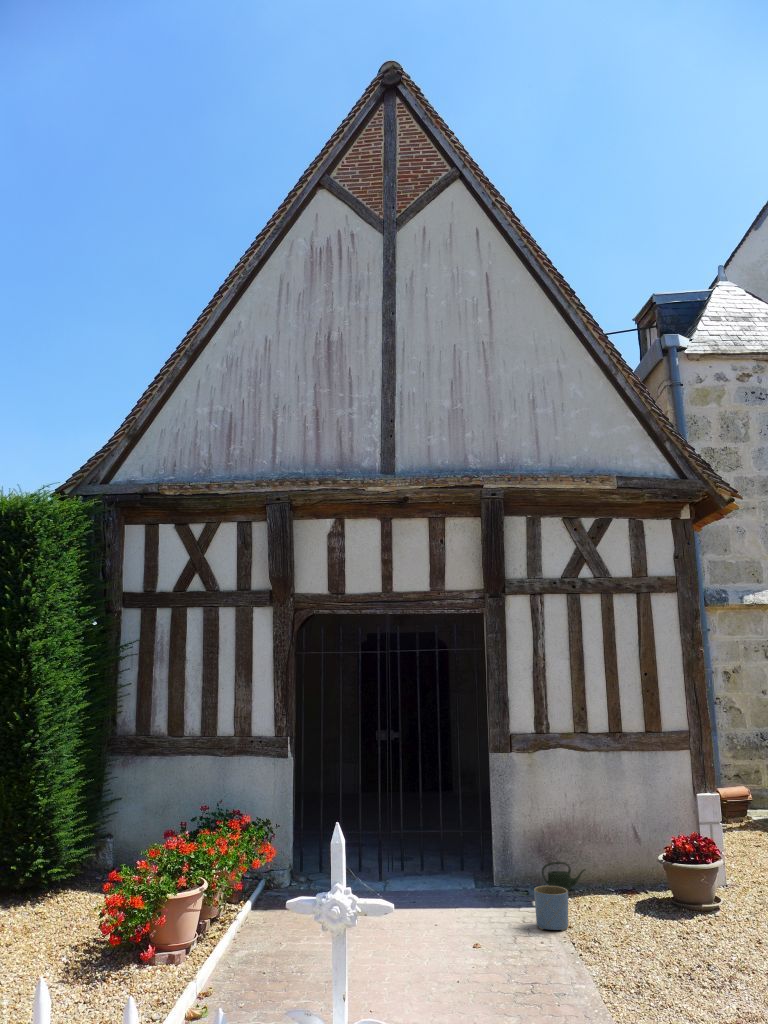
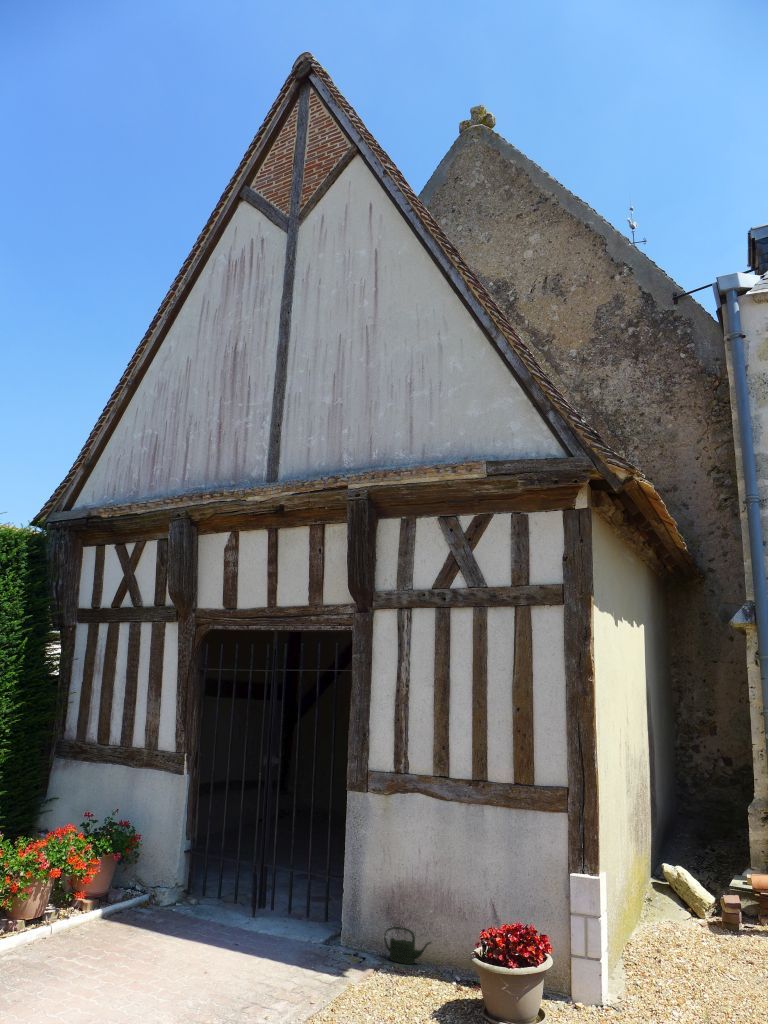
planter: present [534,885,568,931] -> none [273,948,312,1006]

